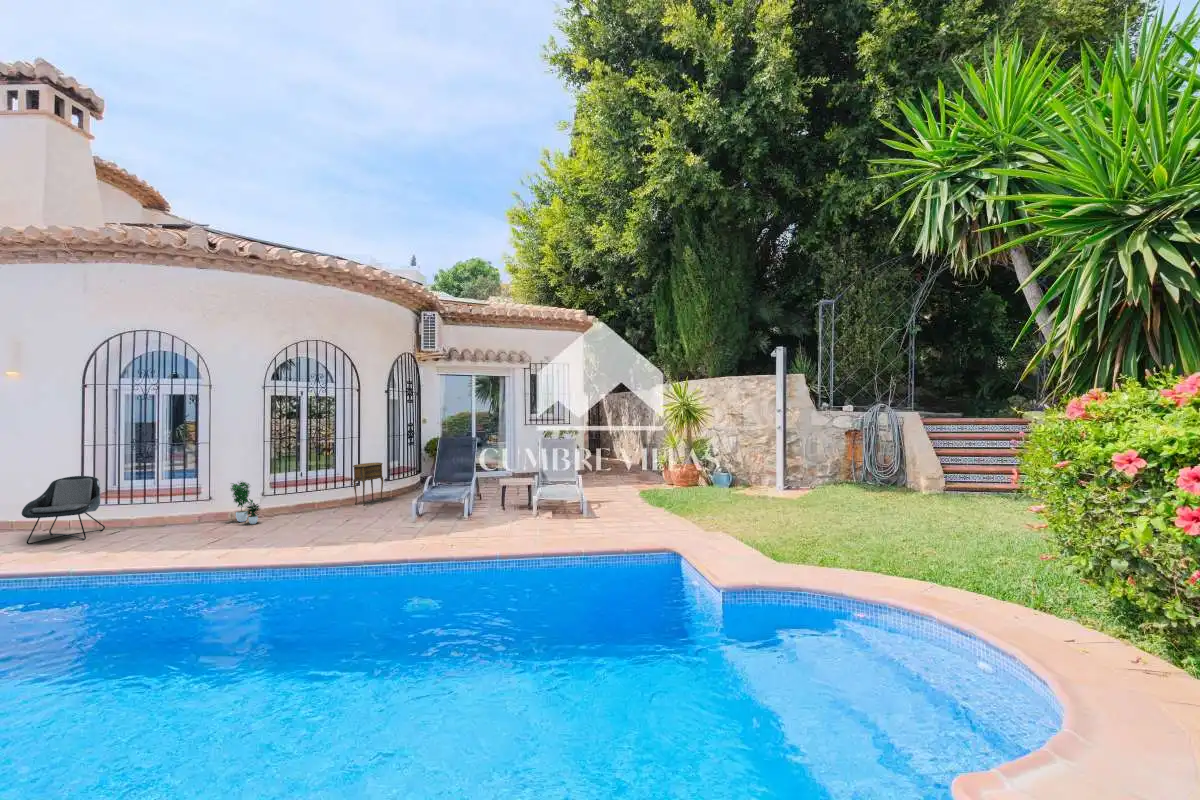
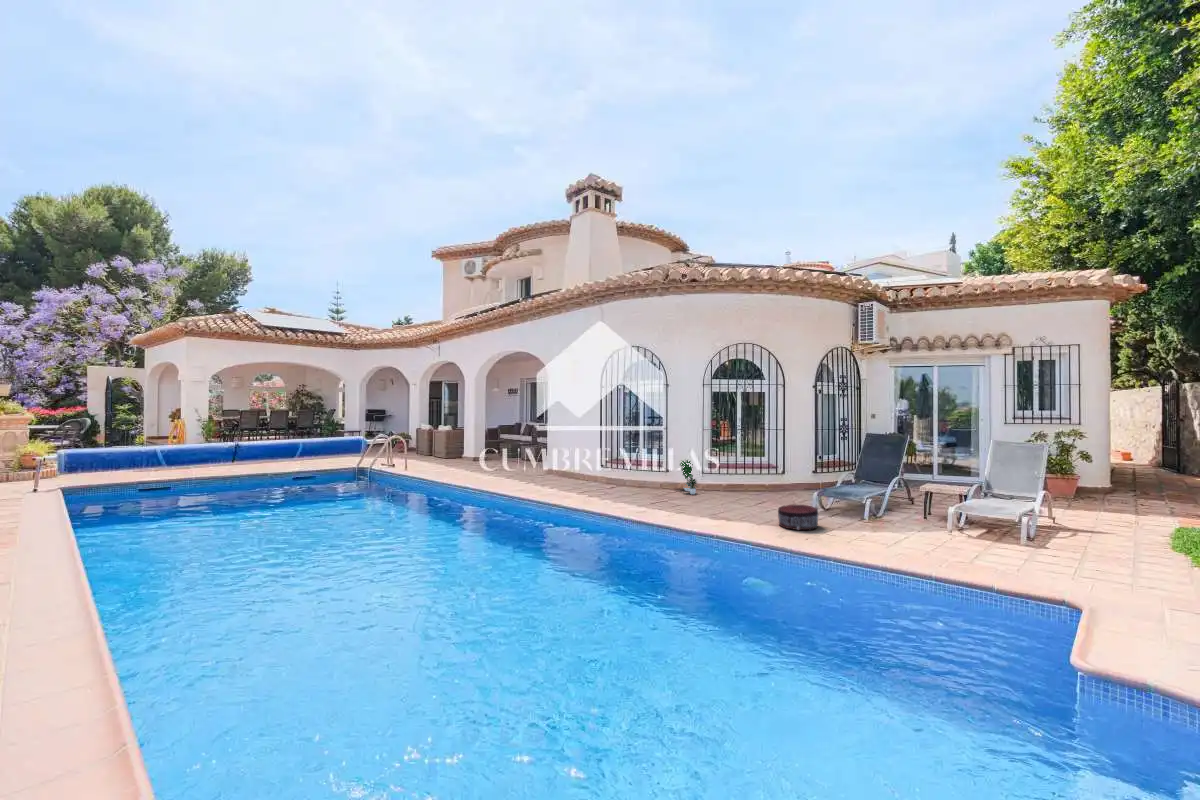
side table: present [353,463,383,506] -> none [778,454,807,493]
lounge chair: present [22,476,105,544] -> none [570,445,612,488]
pouf: none [390,509,431,535] -> present [778,505,818,530]

